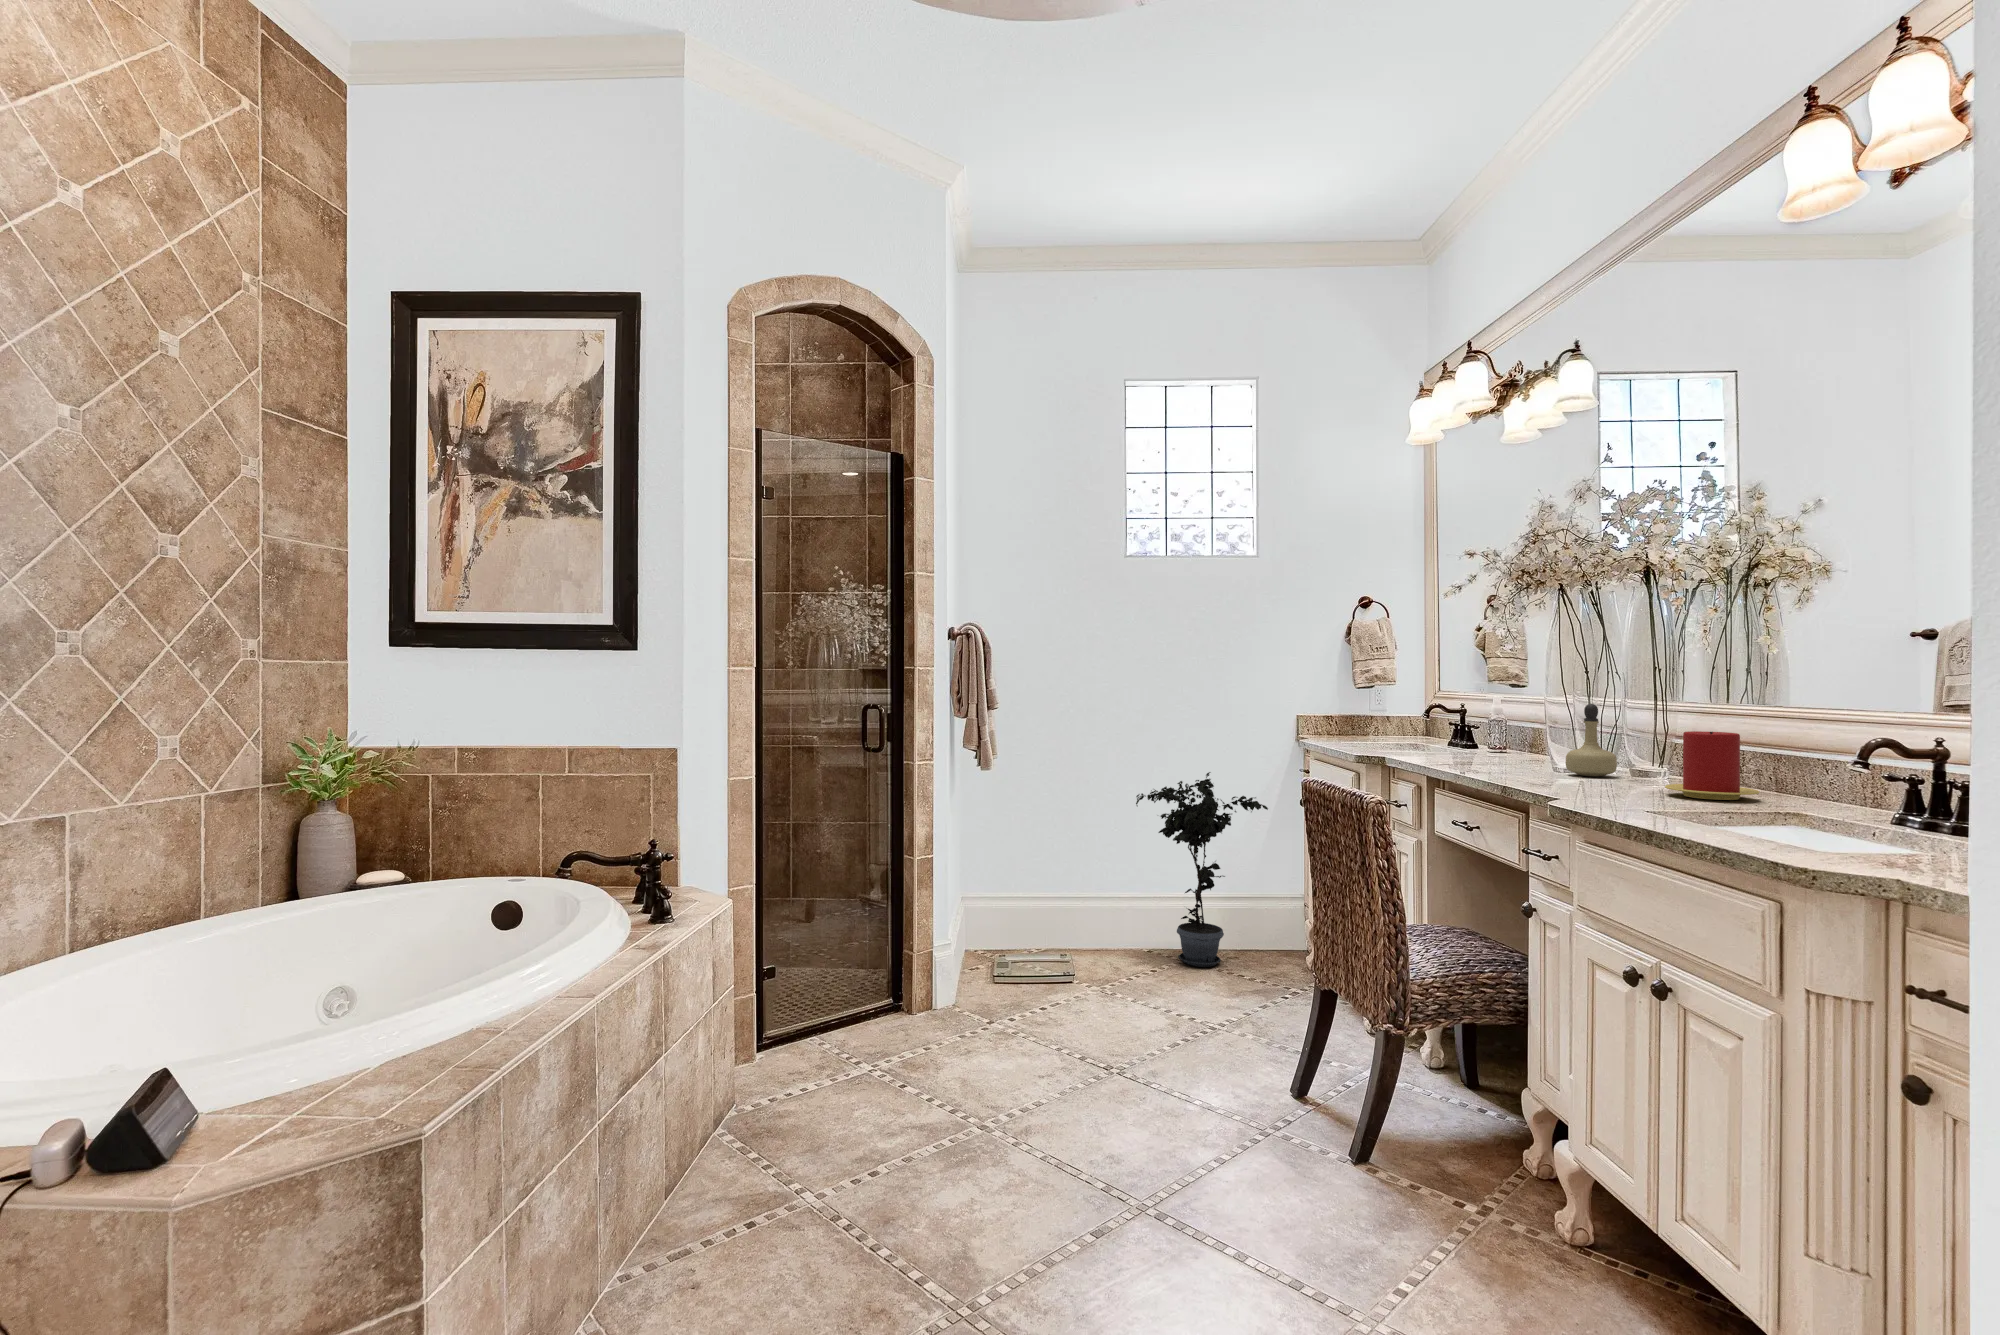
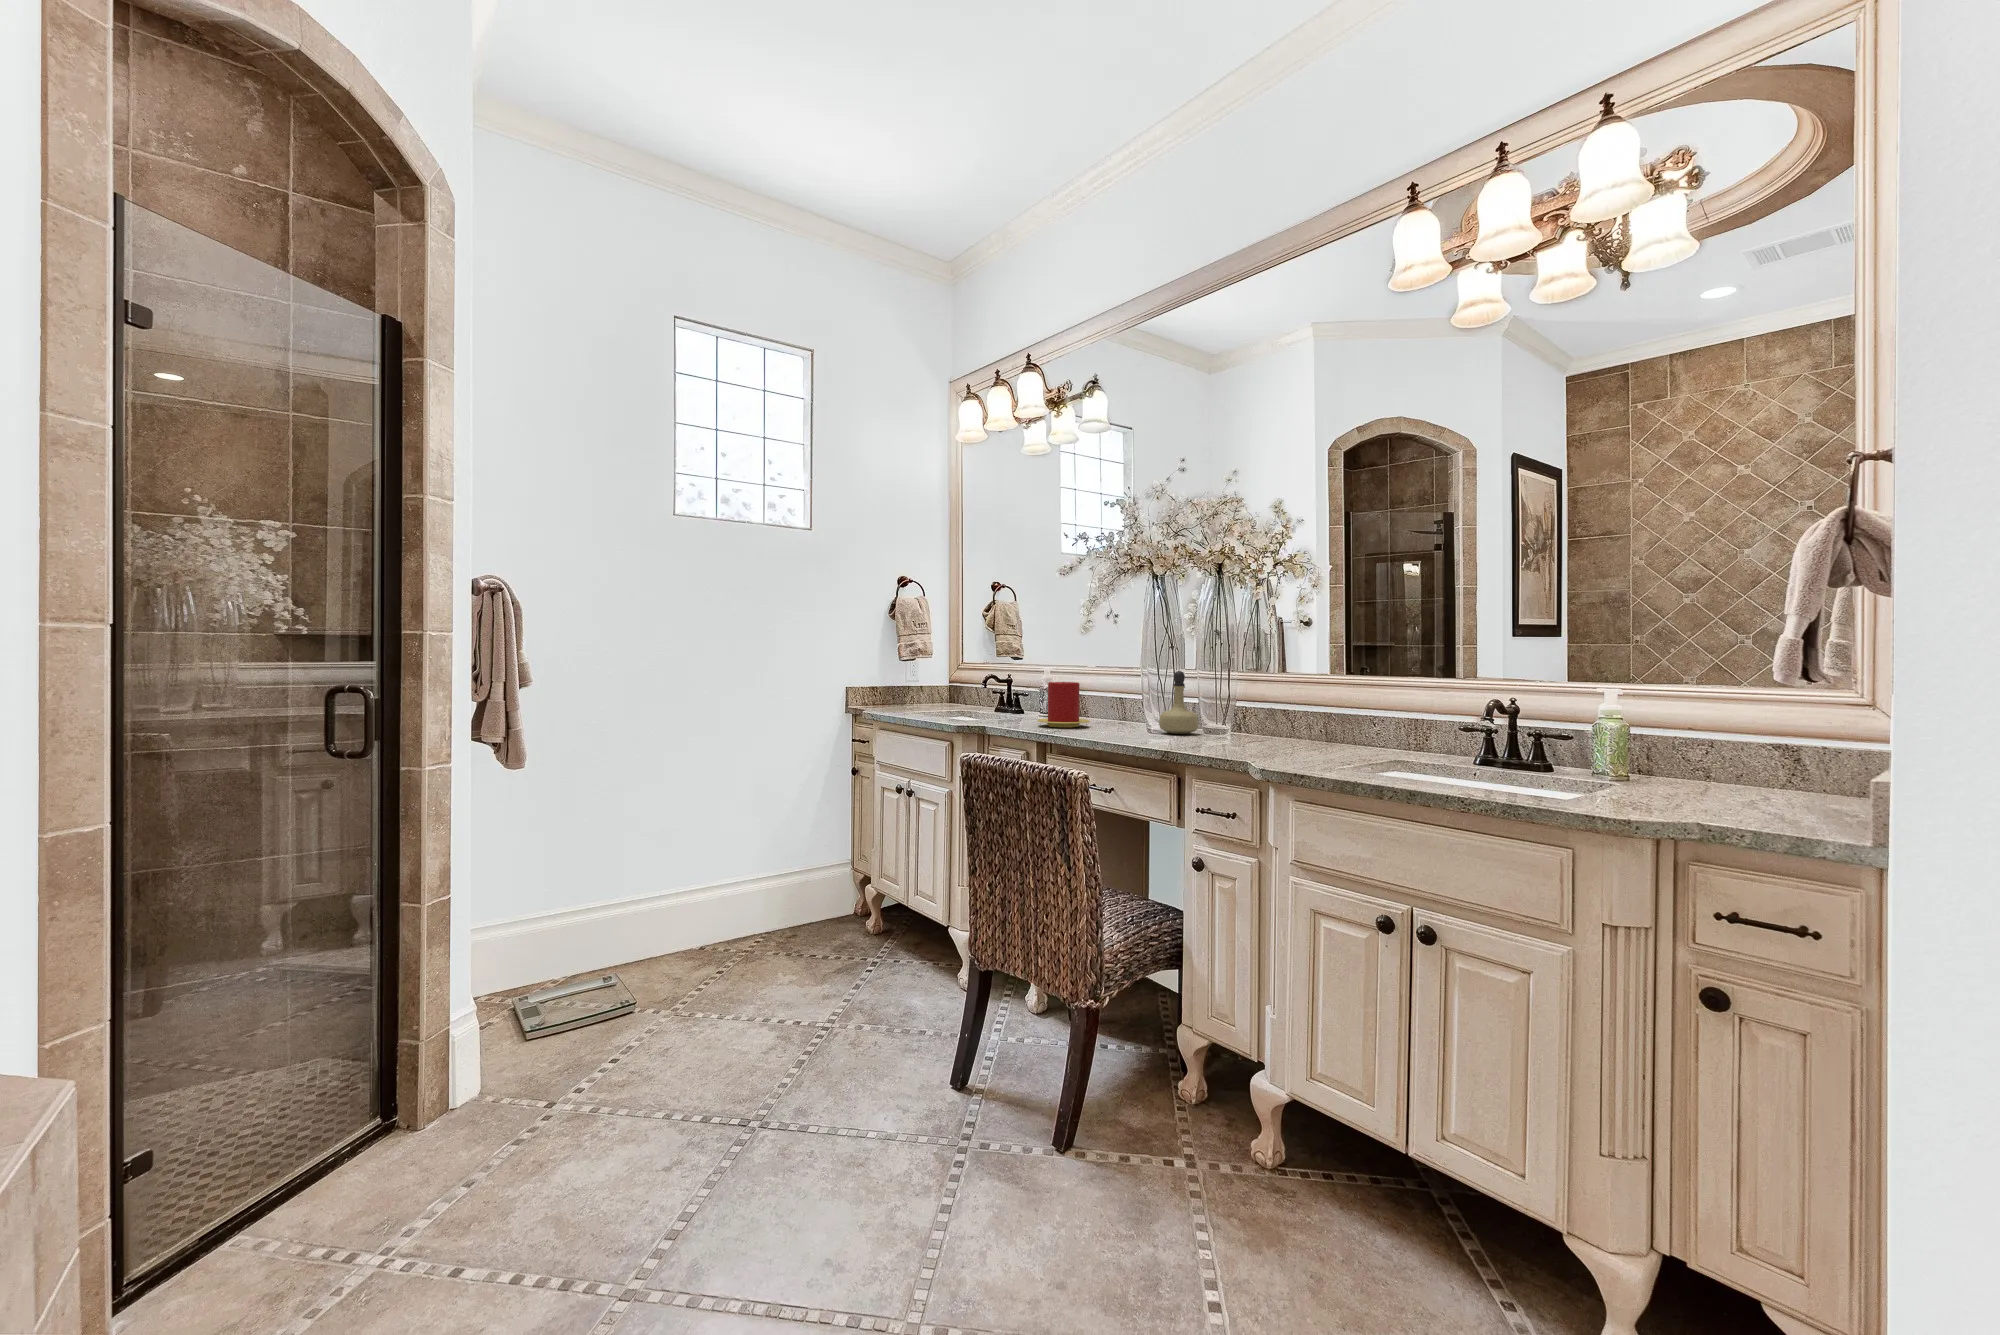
candle: present [1665,731,1759,800] -> present [1038,682,1090,727]
potted plant: present [1136,772,1268,967] -> none [694,751,837,959]

